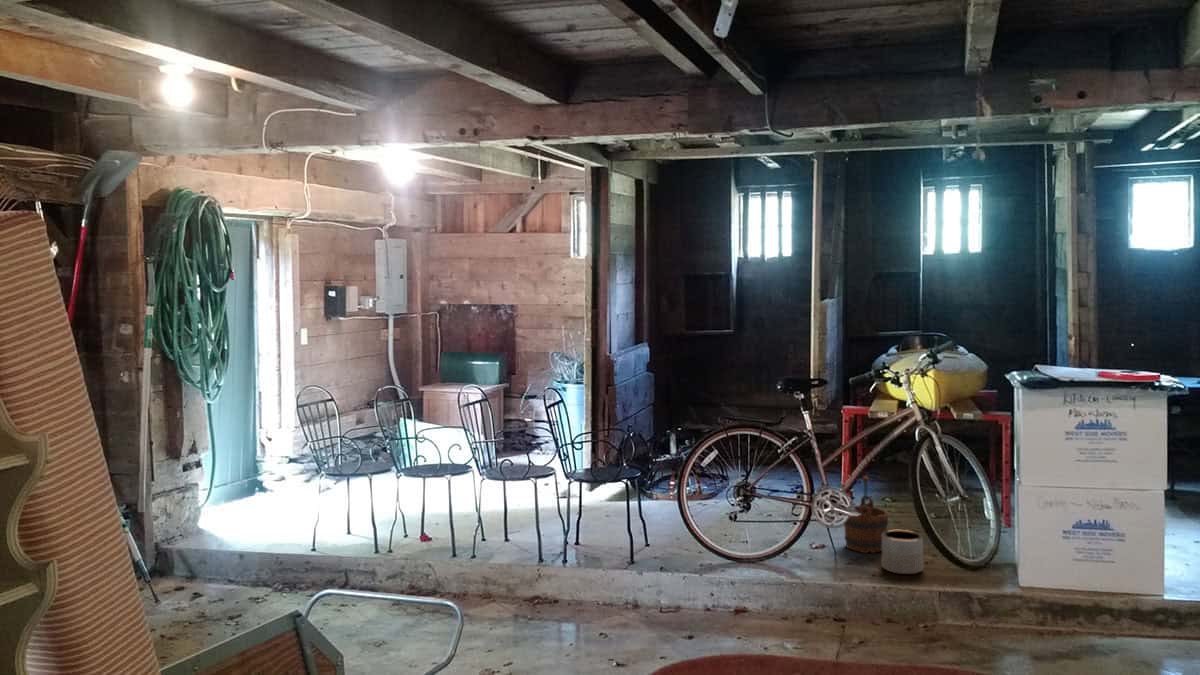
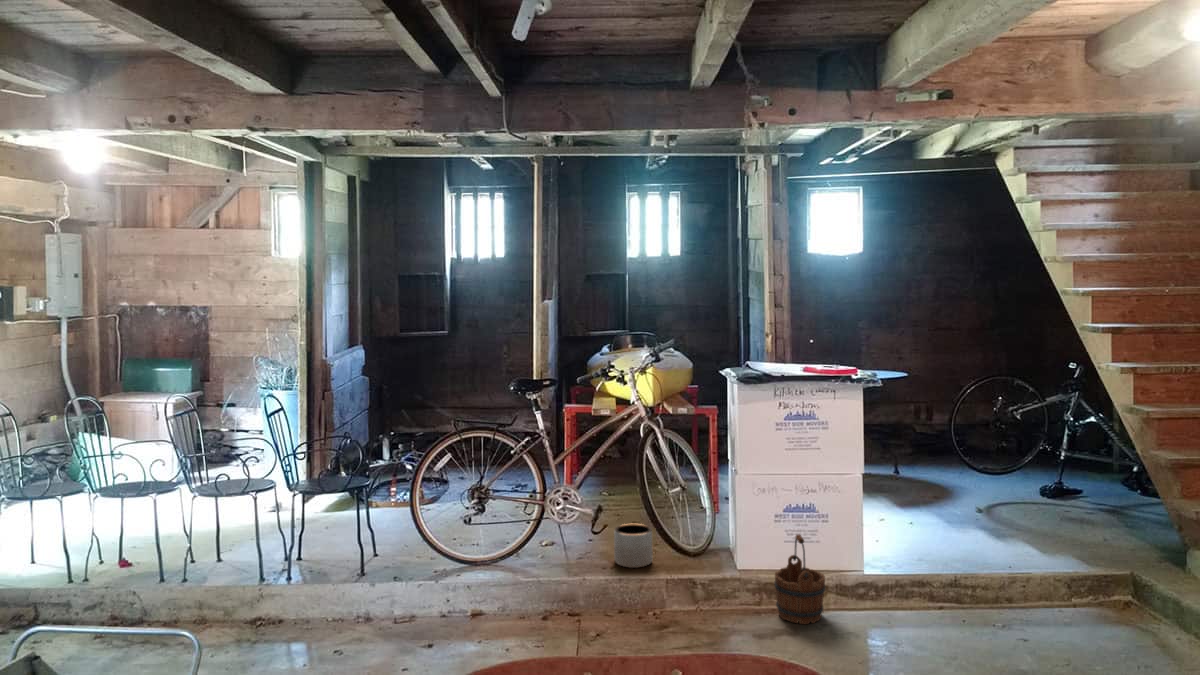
wooden bucket: present [844,476,888,553] -> present [774,535,825,624]

